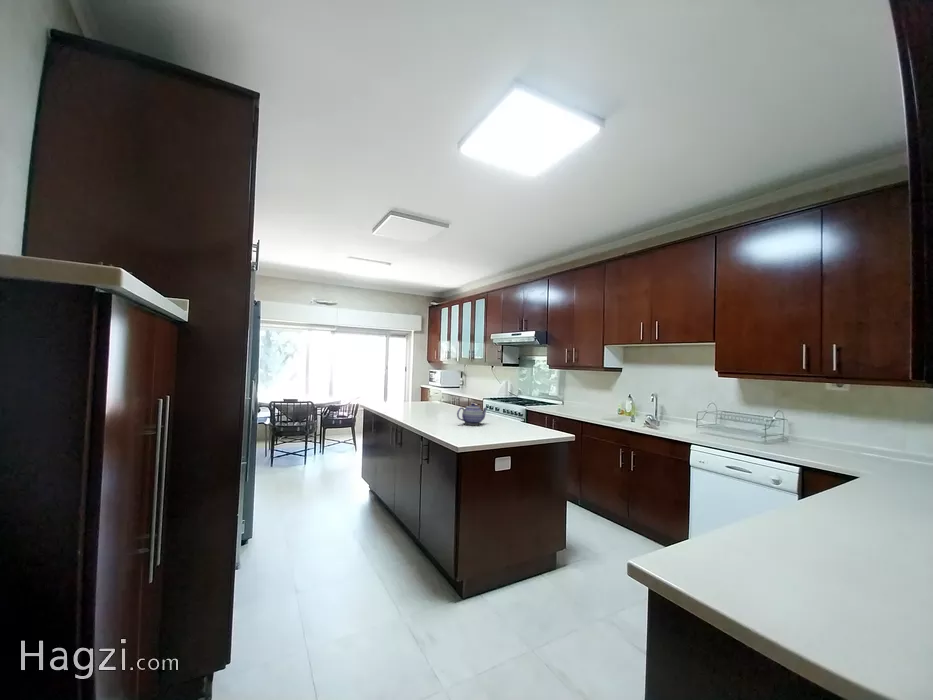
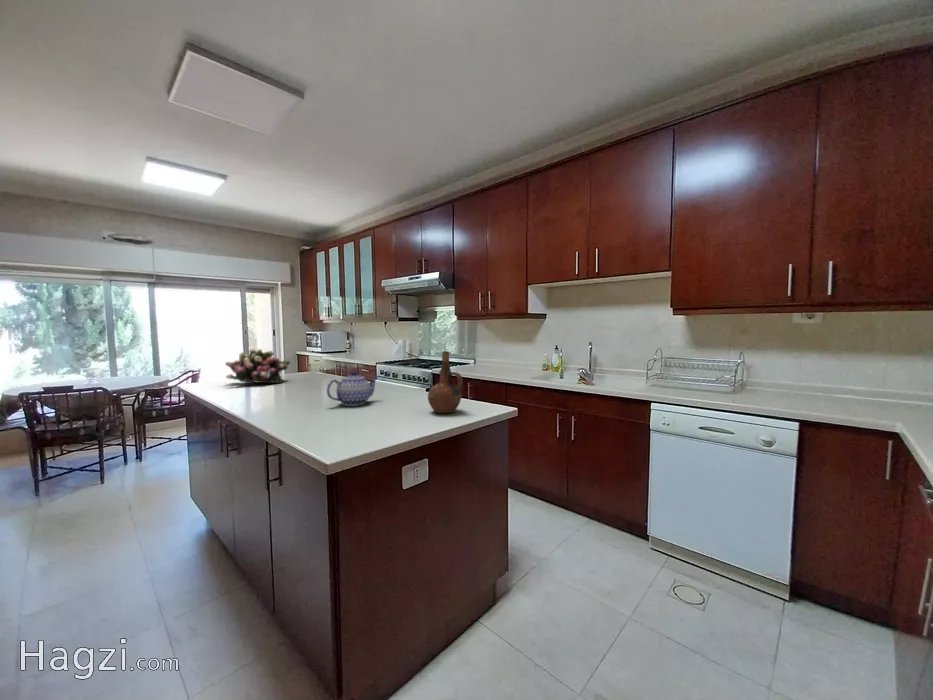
flower arrangement: none [391,383,428,407] -> present [226,349,290,383]
ceramic pitcher: none [519,395,541,434] -> present [428,351,463,413]

